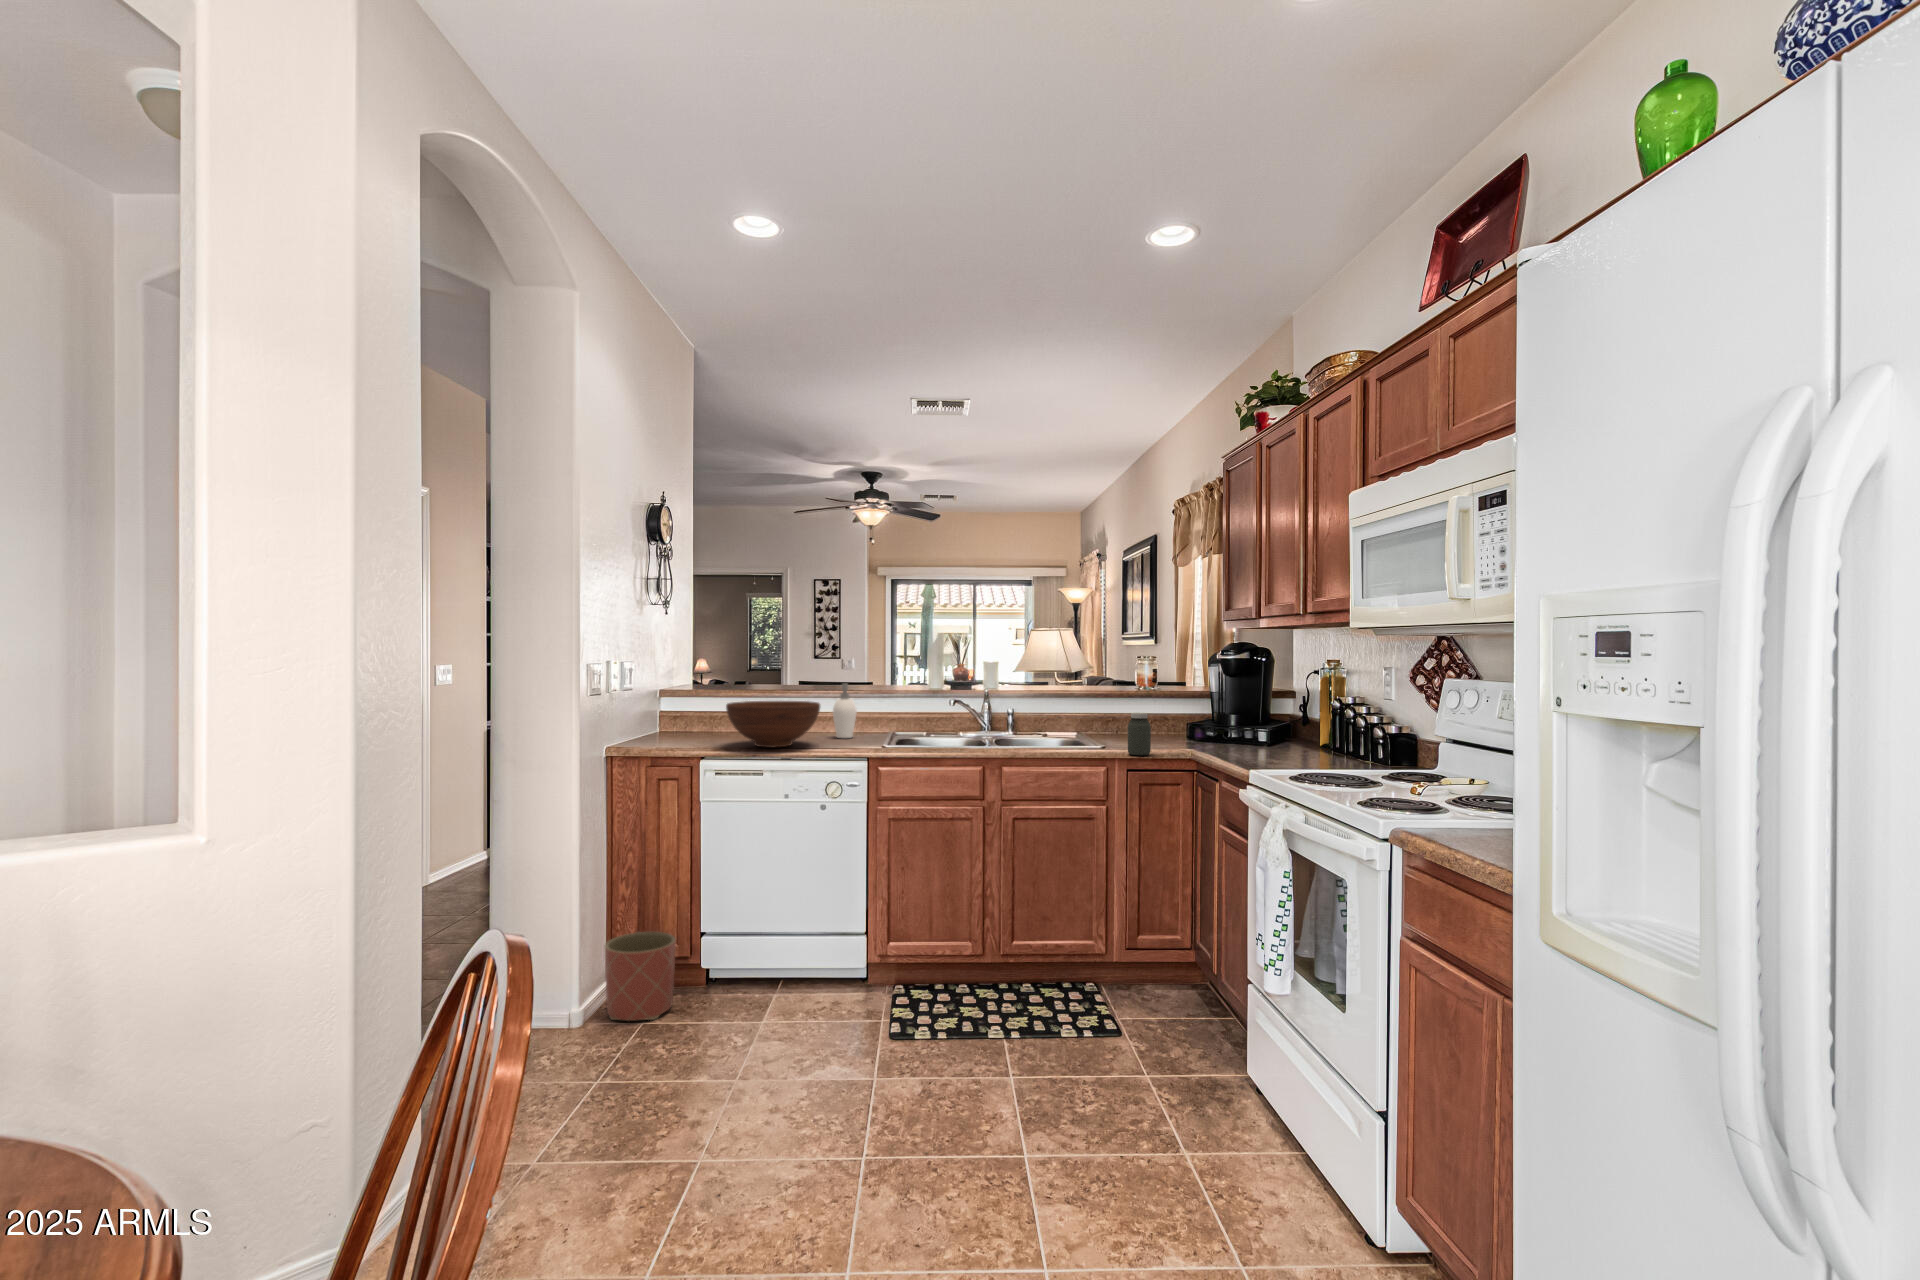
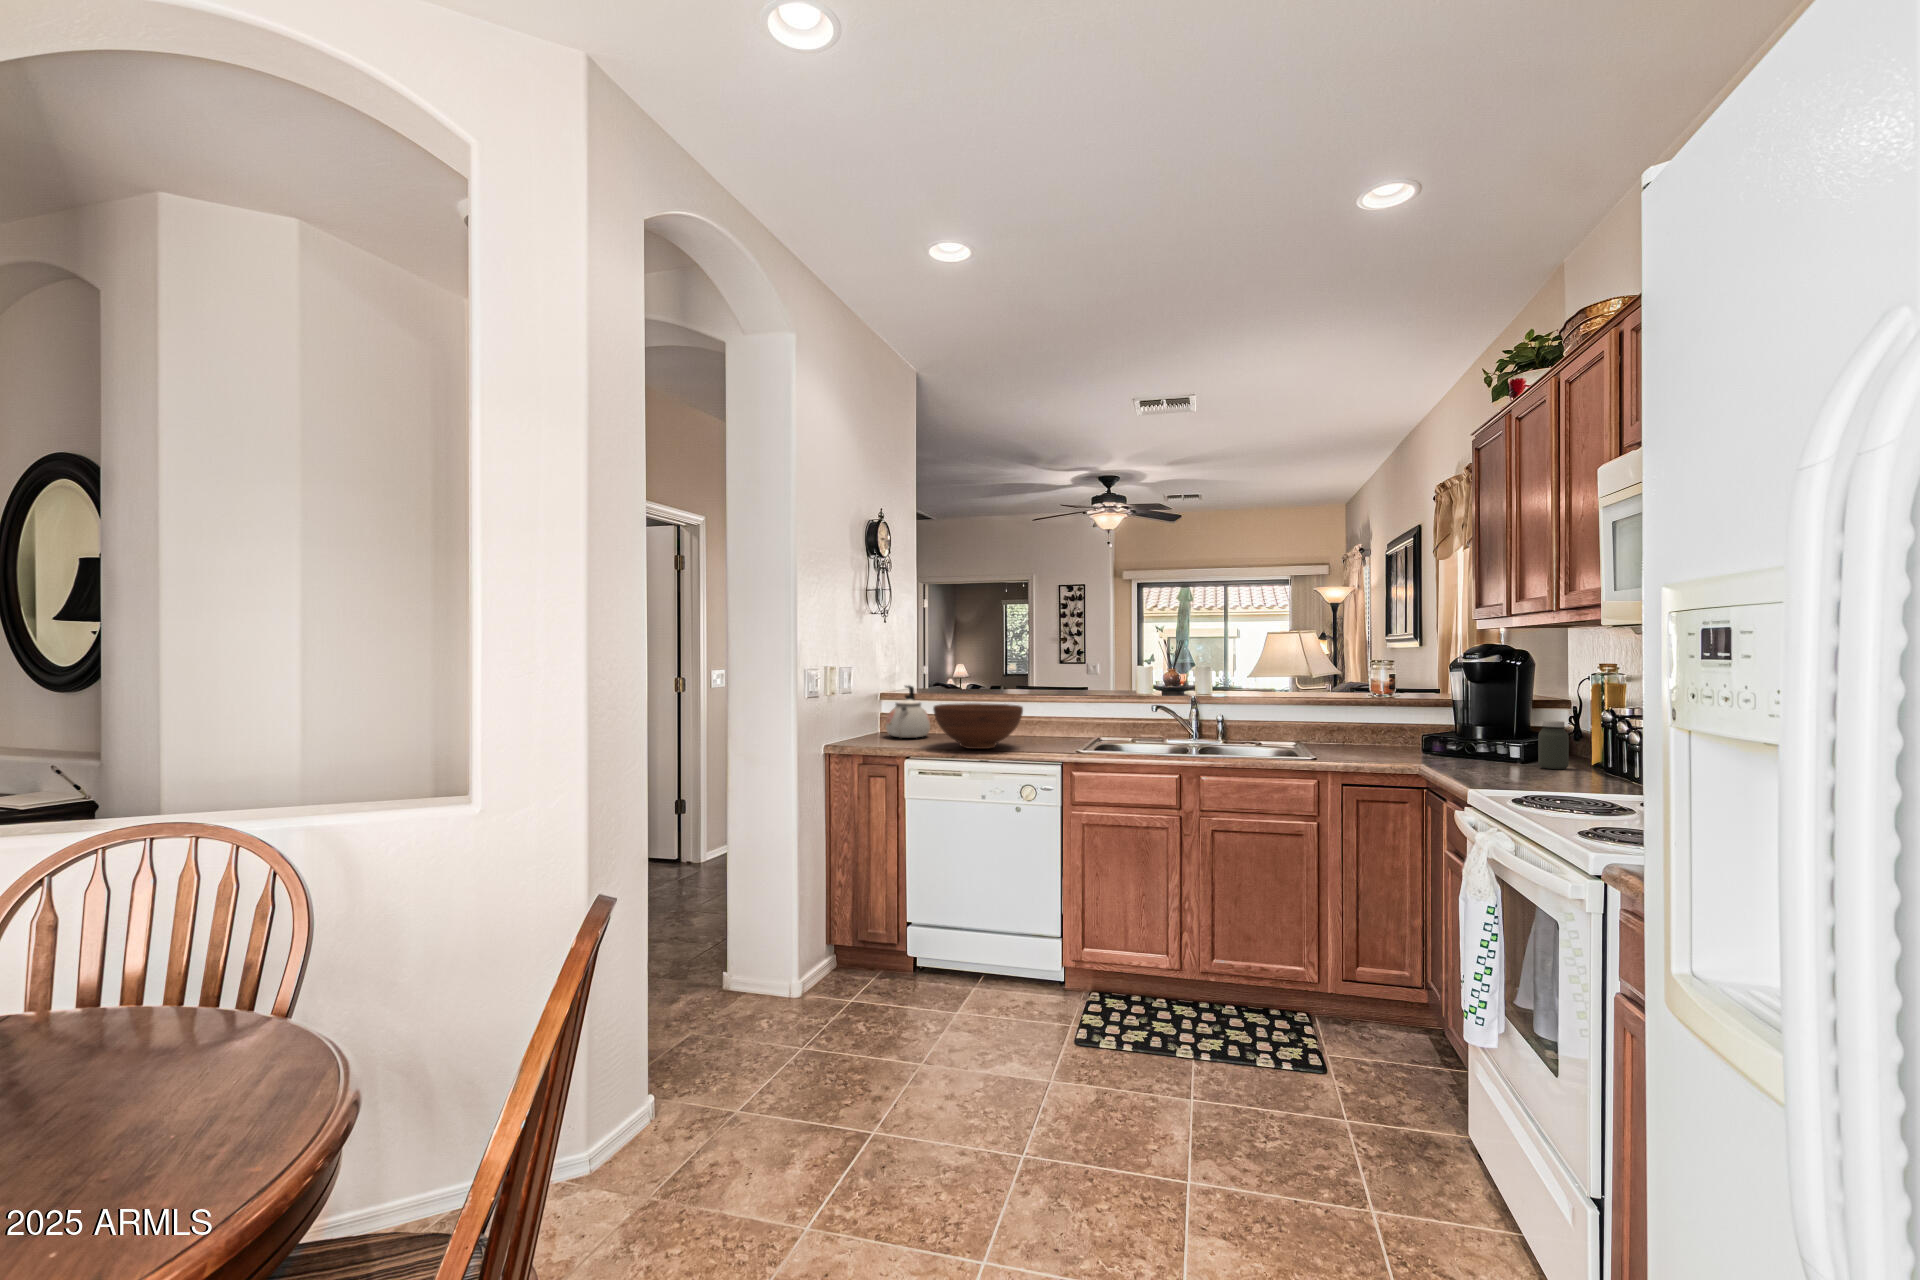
kettle: none [668,683,717,738] -> present [886,686,930,738]
soap dispenser: present [833,683,857,738] -> none [1039,687,1064,742]
jar: present [1128,713,1151,755] -> present [1538,721,1569,769]
planter: present [605,932,676,1021] -> none [819,917,882,1000]

